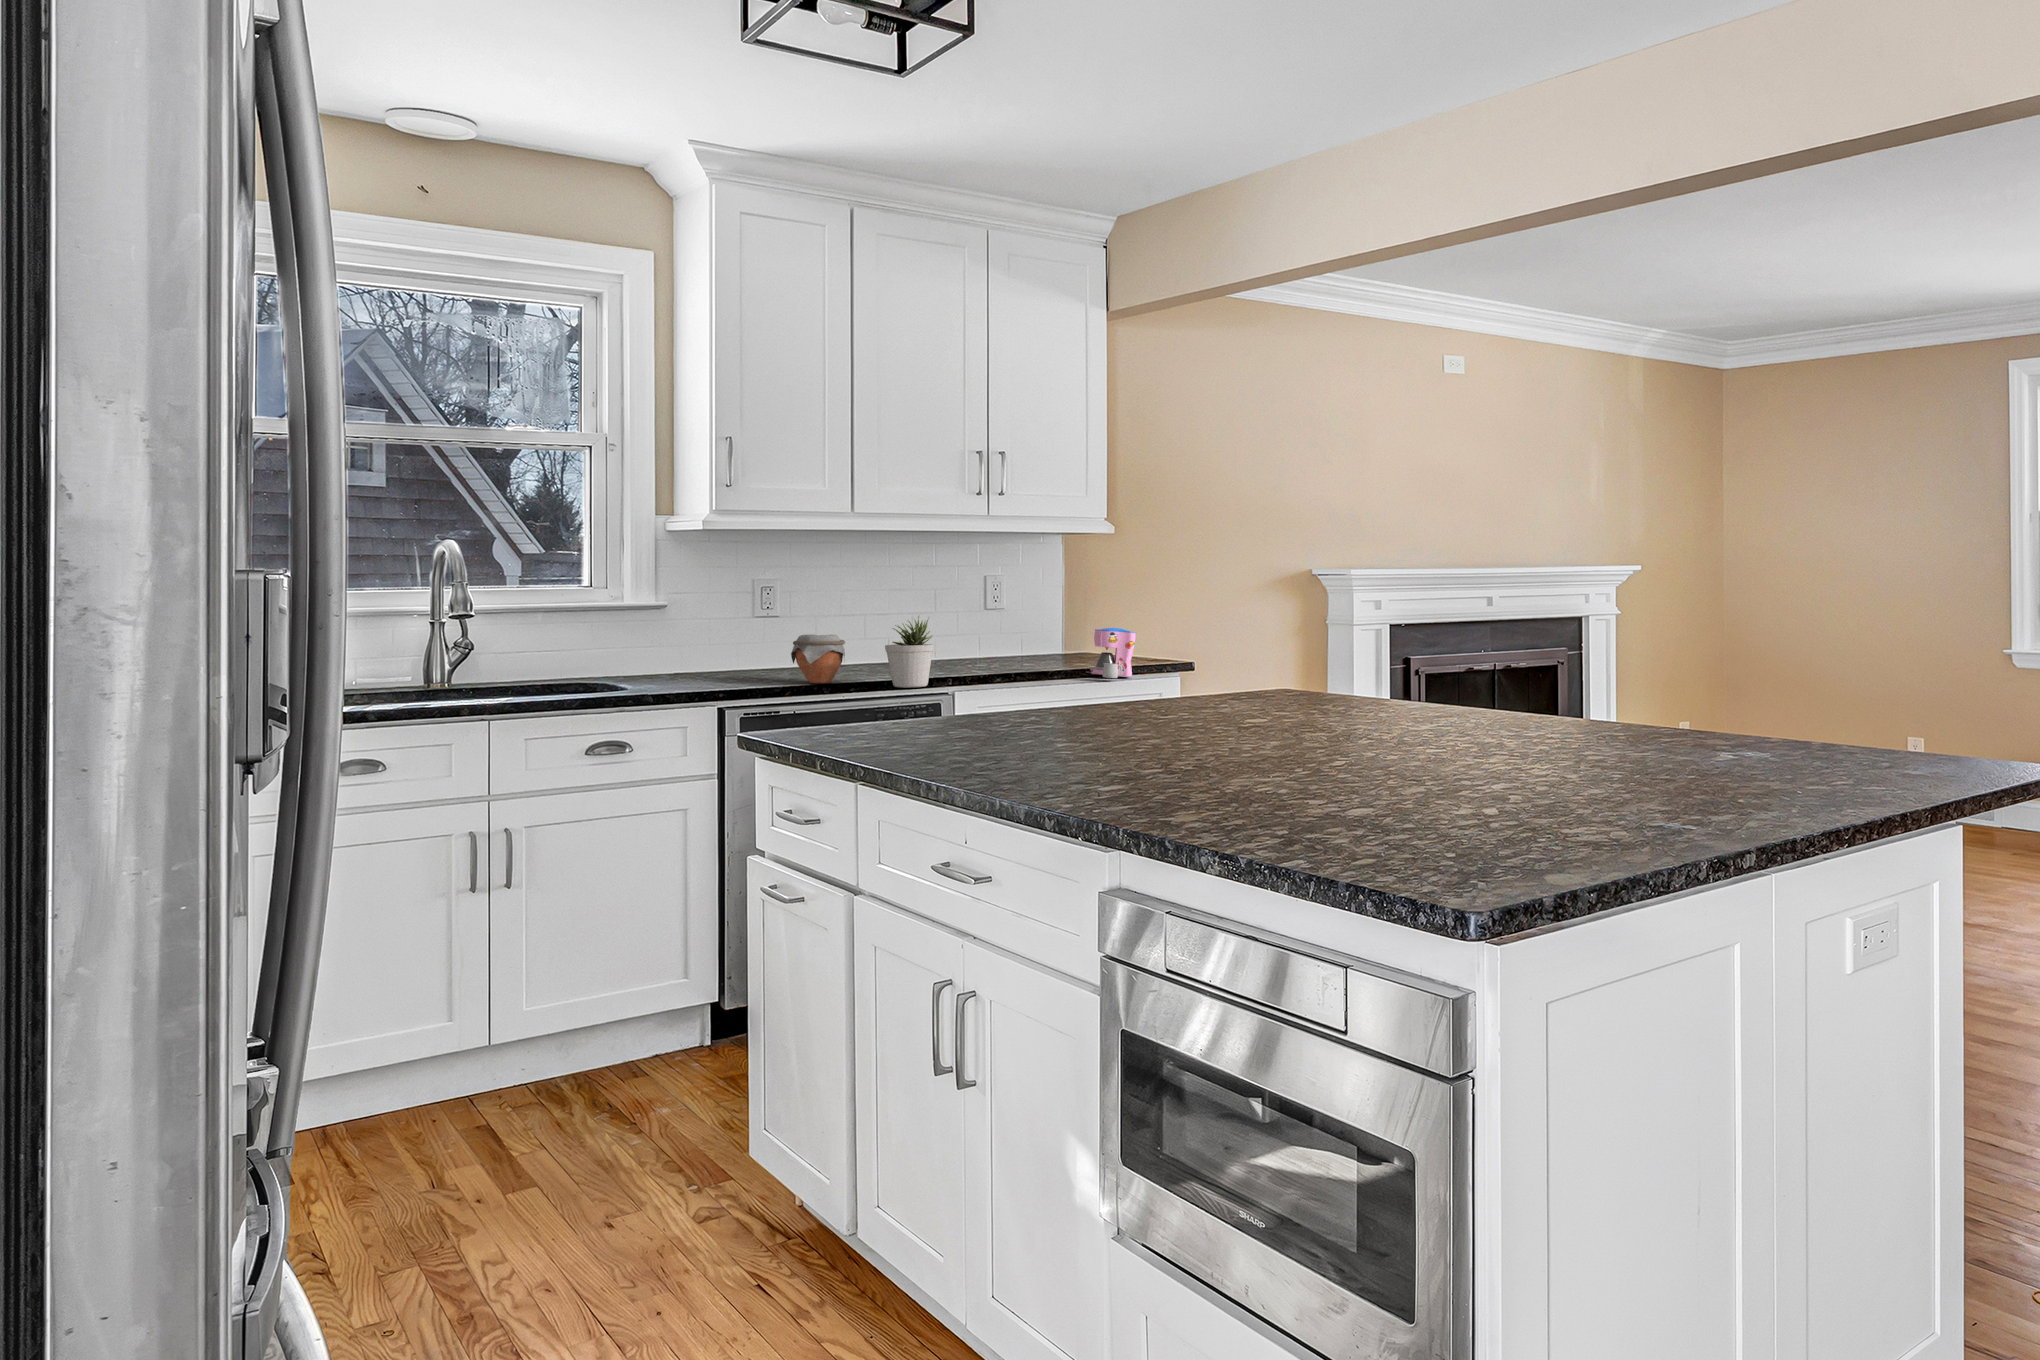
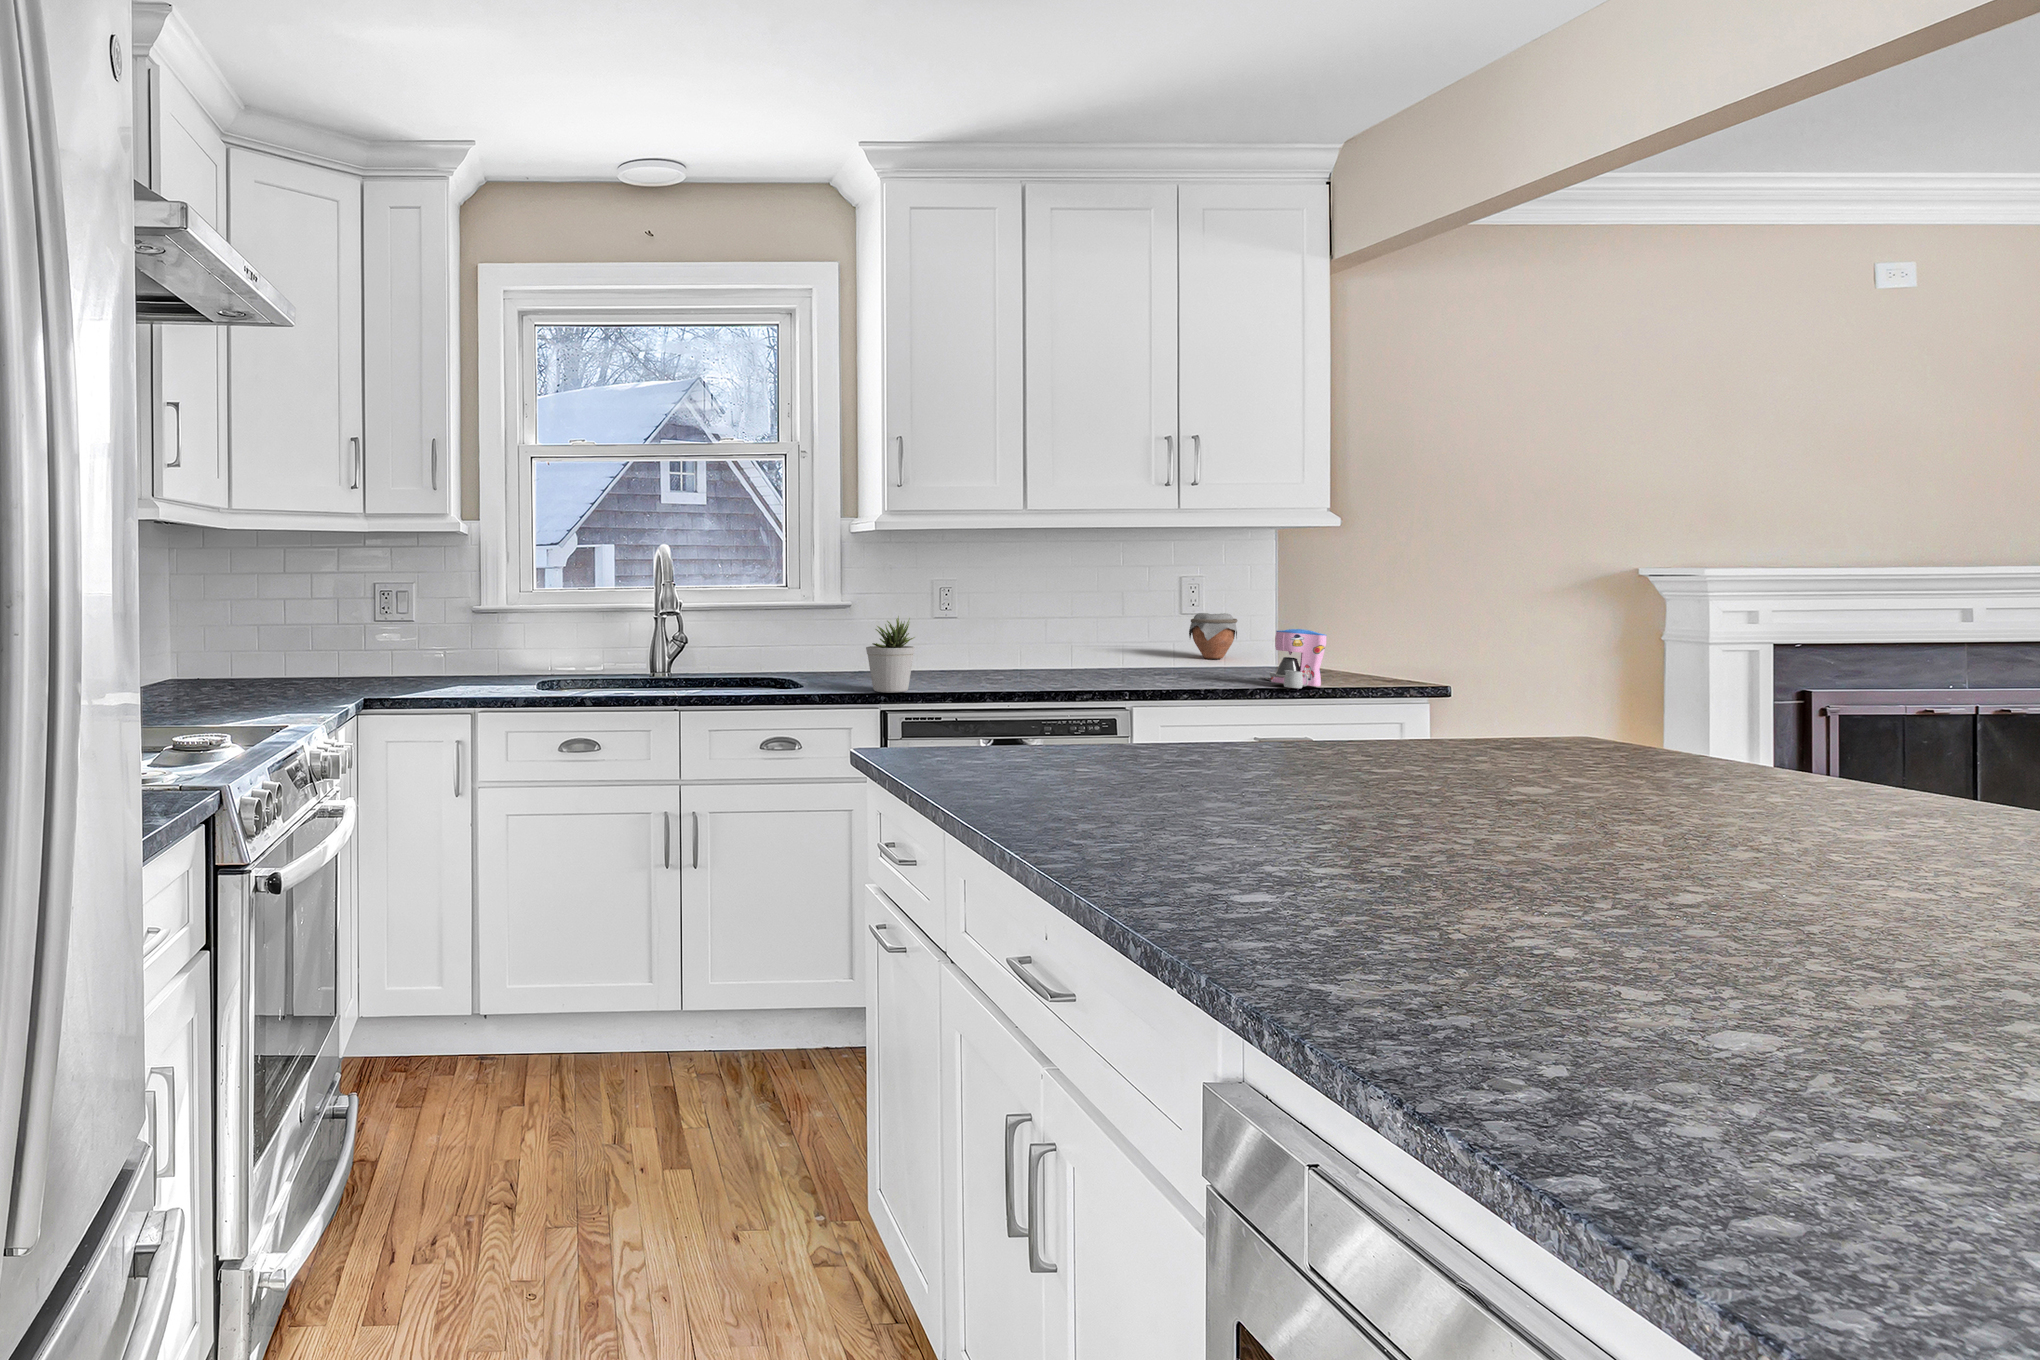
potted plant: present [885,616,934,688] -> present [866,617,915,693]
jar: present [791,634,845,684] -> present [1189,613,1237,659]

